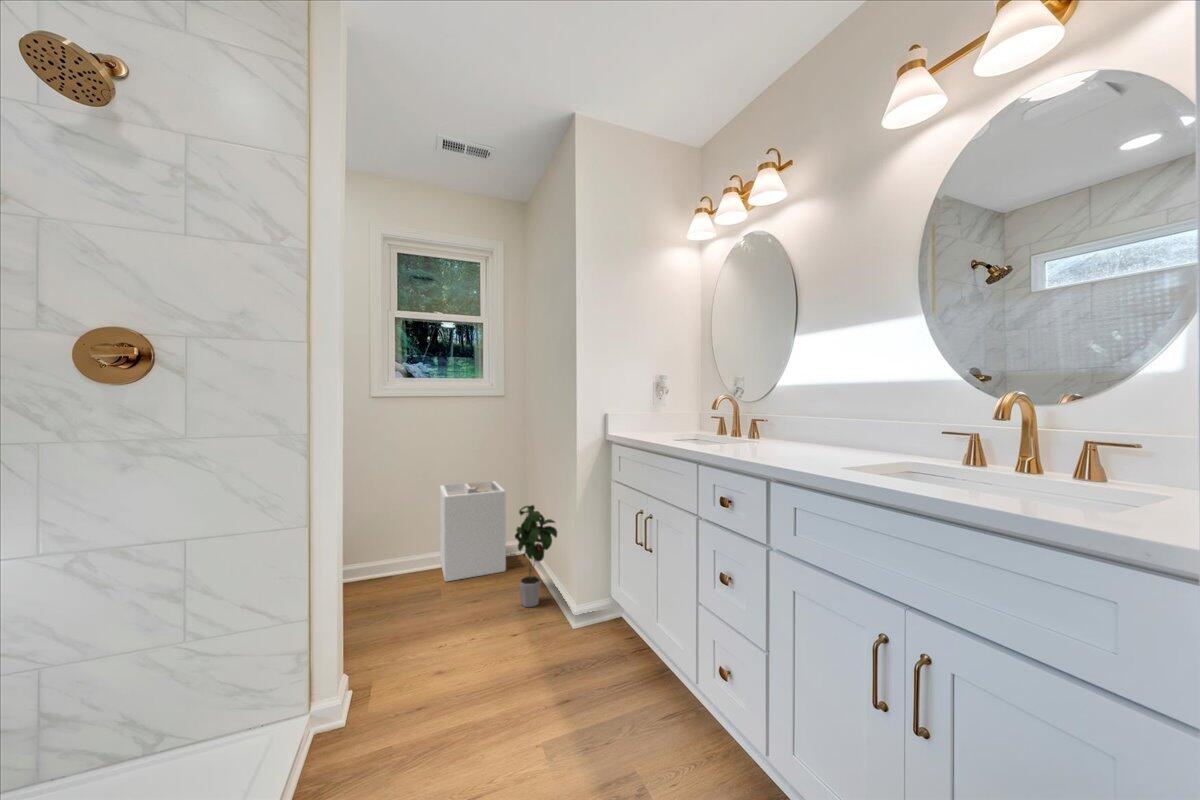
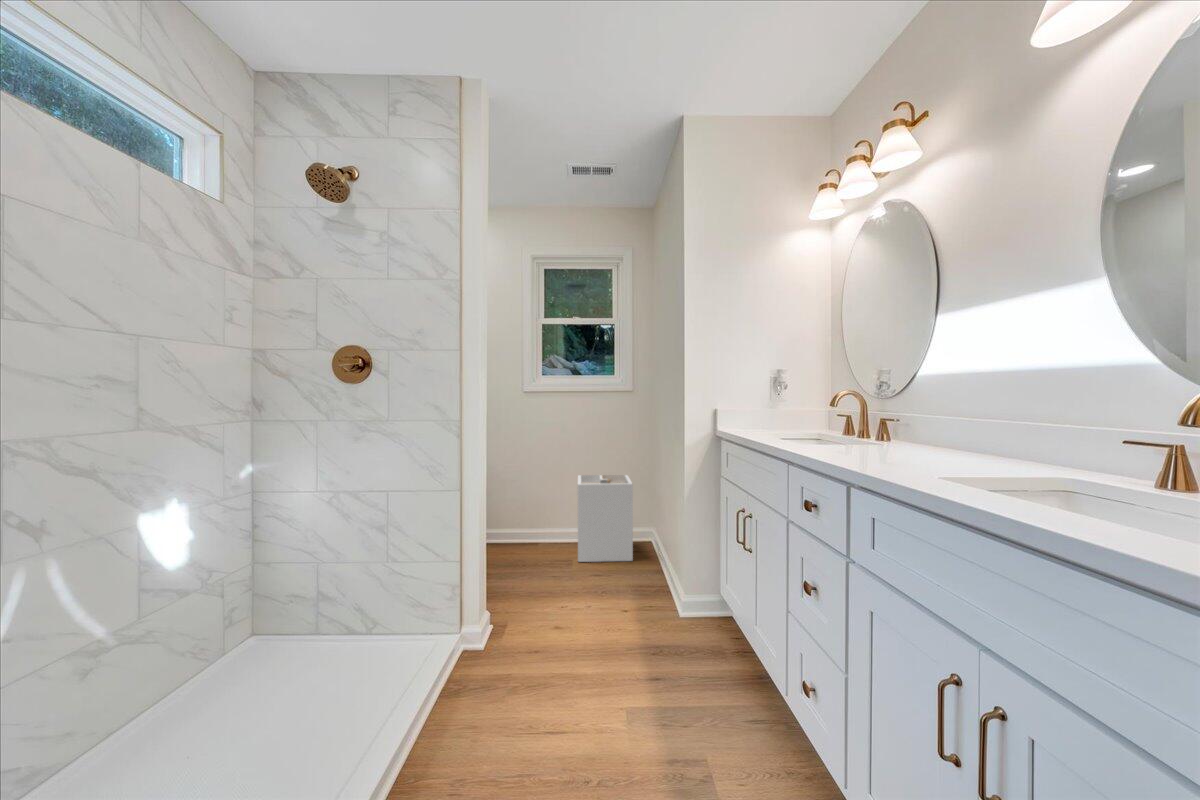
potted plant: present [515,505,557,607] -> none [636,498,670,595]

